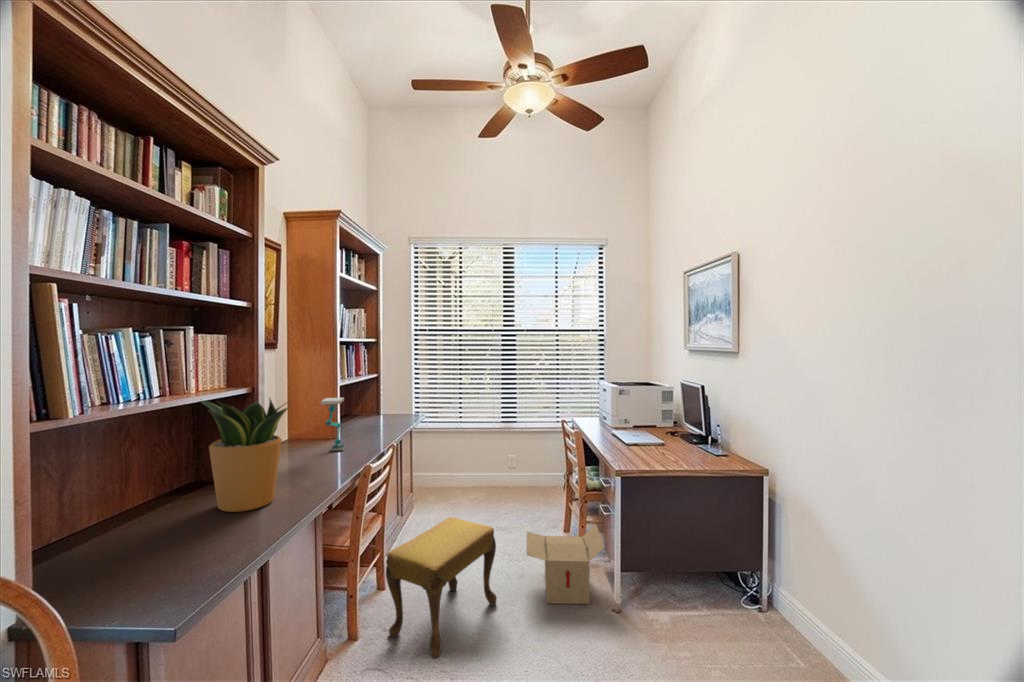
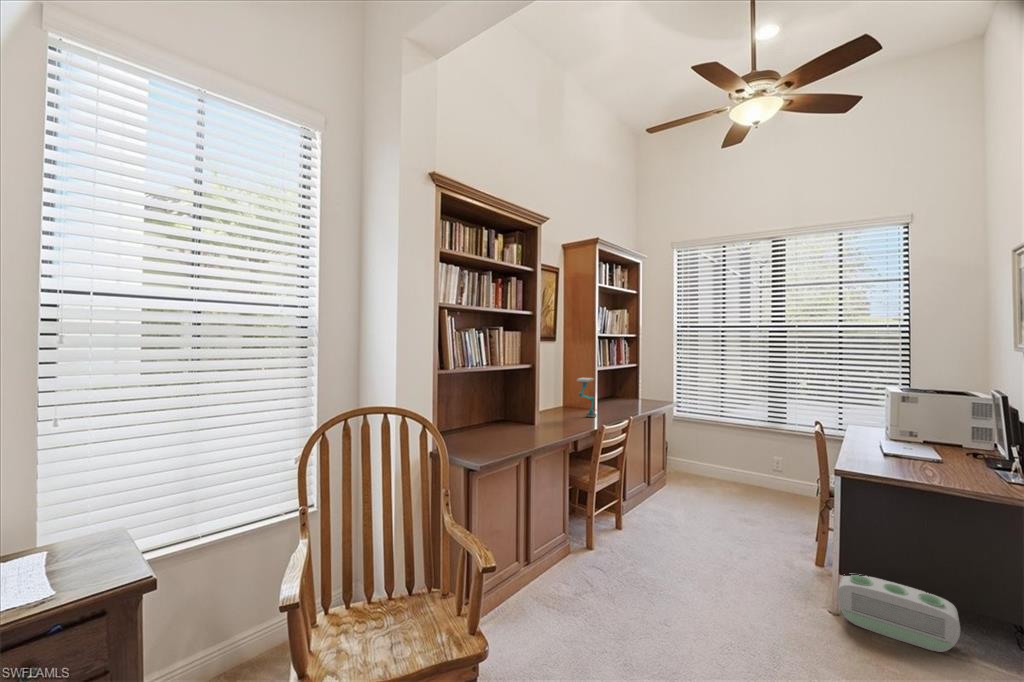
potted plant: present [199,398,290,512] -> none [499,367,548,435]
footstool: present [386,517,497,658] -> none [611,481,703,570]
cardboard box: present [527,525,604,604] -> none [731,512,818,585]
air purifier: none [638,576,742,636] -> present [837,575,960,652]

